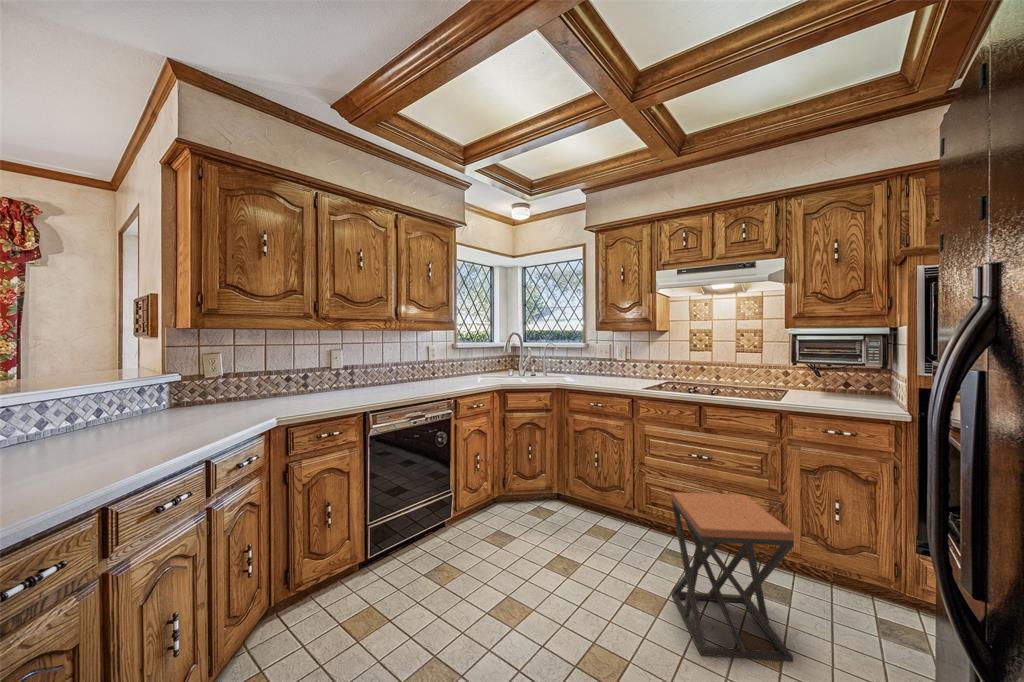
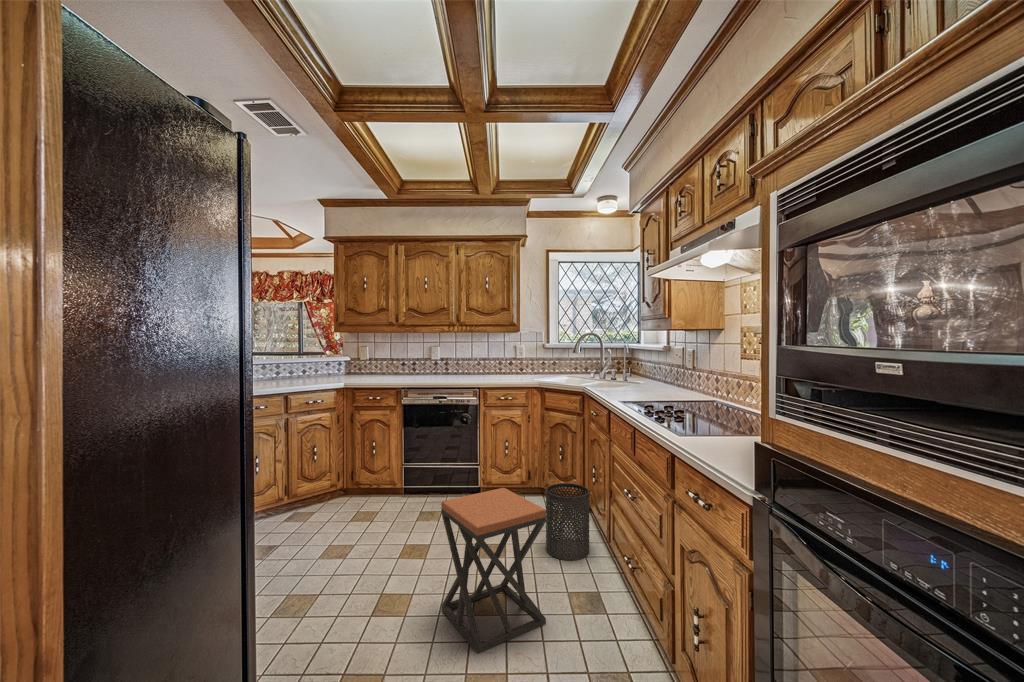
trash can: none [602,473,644,548] -> present [545,483,590,560]

